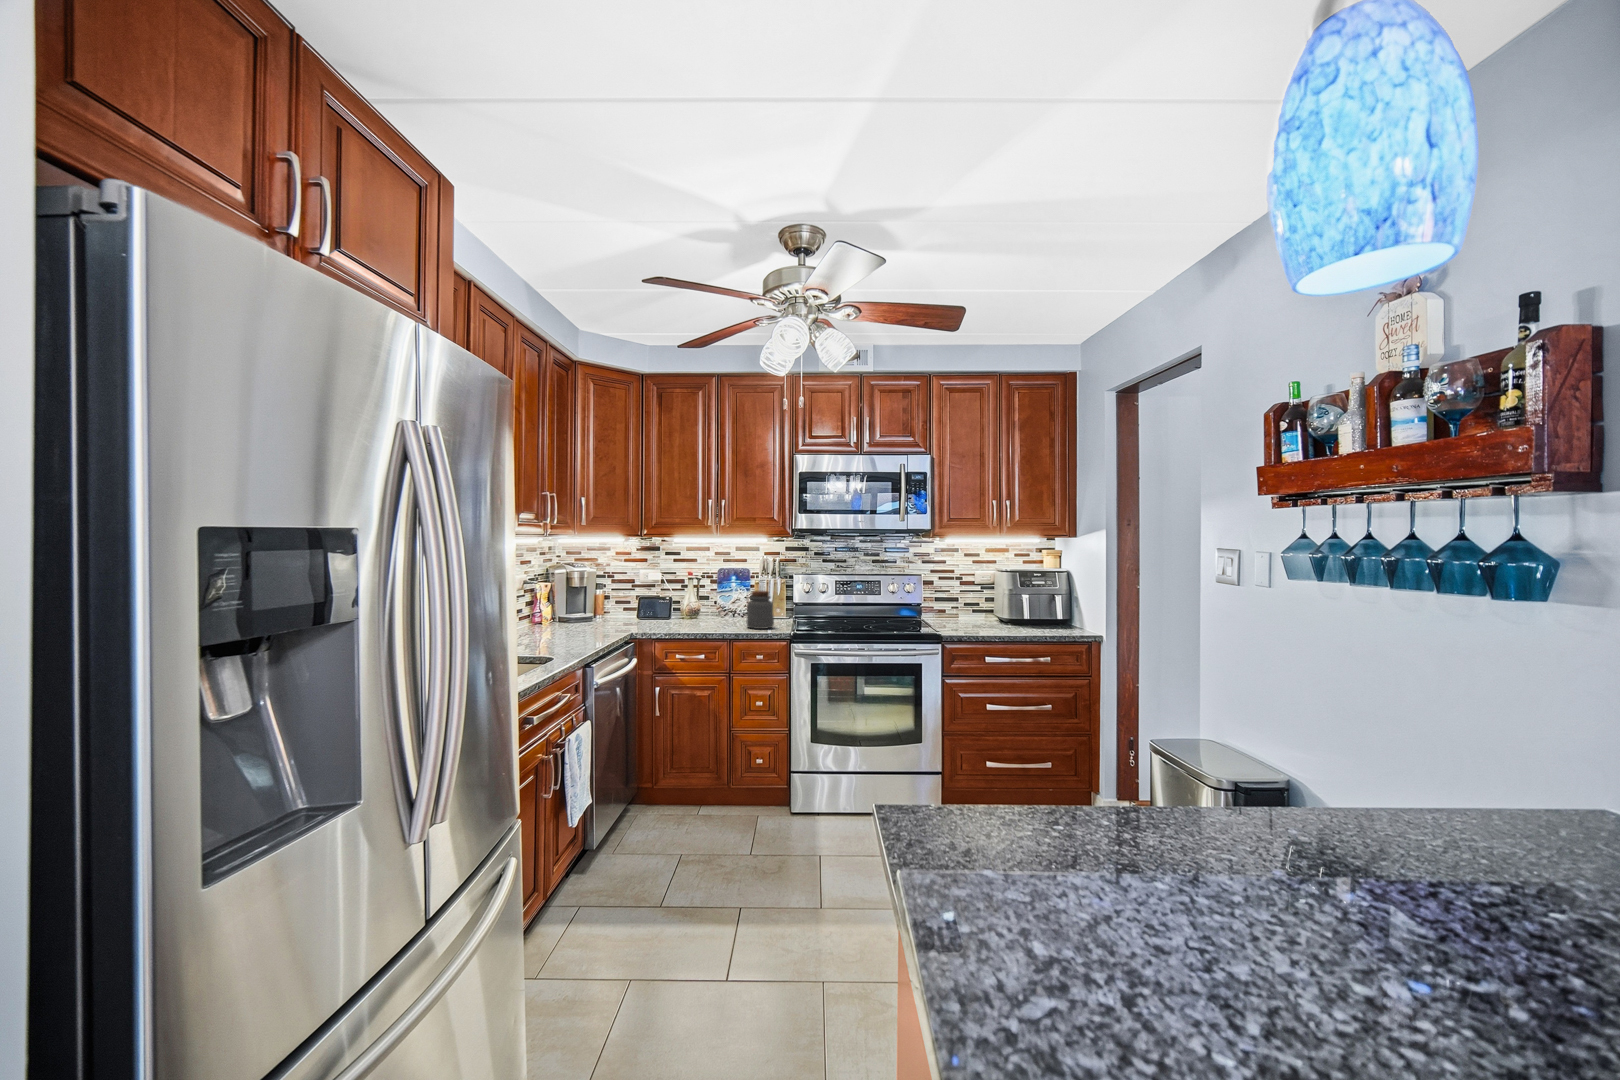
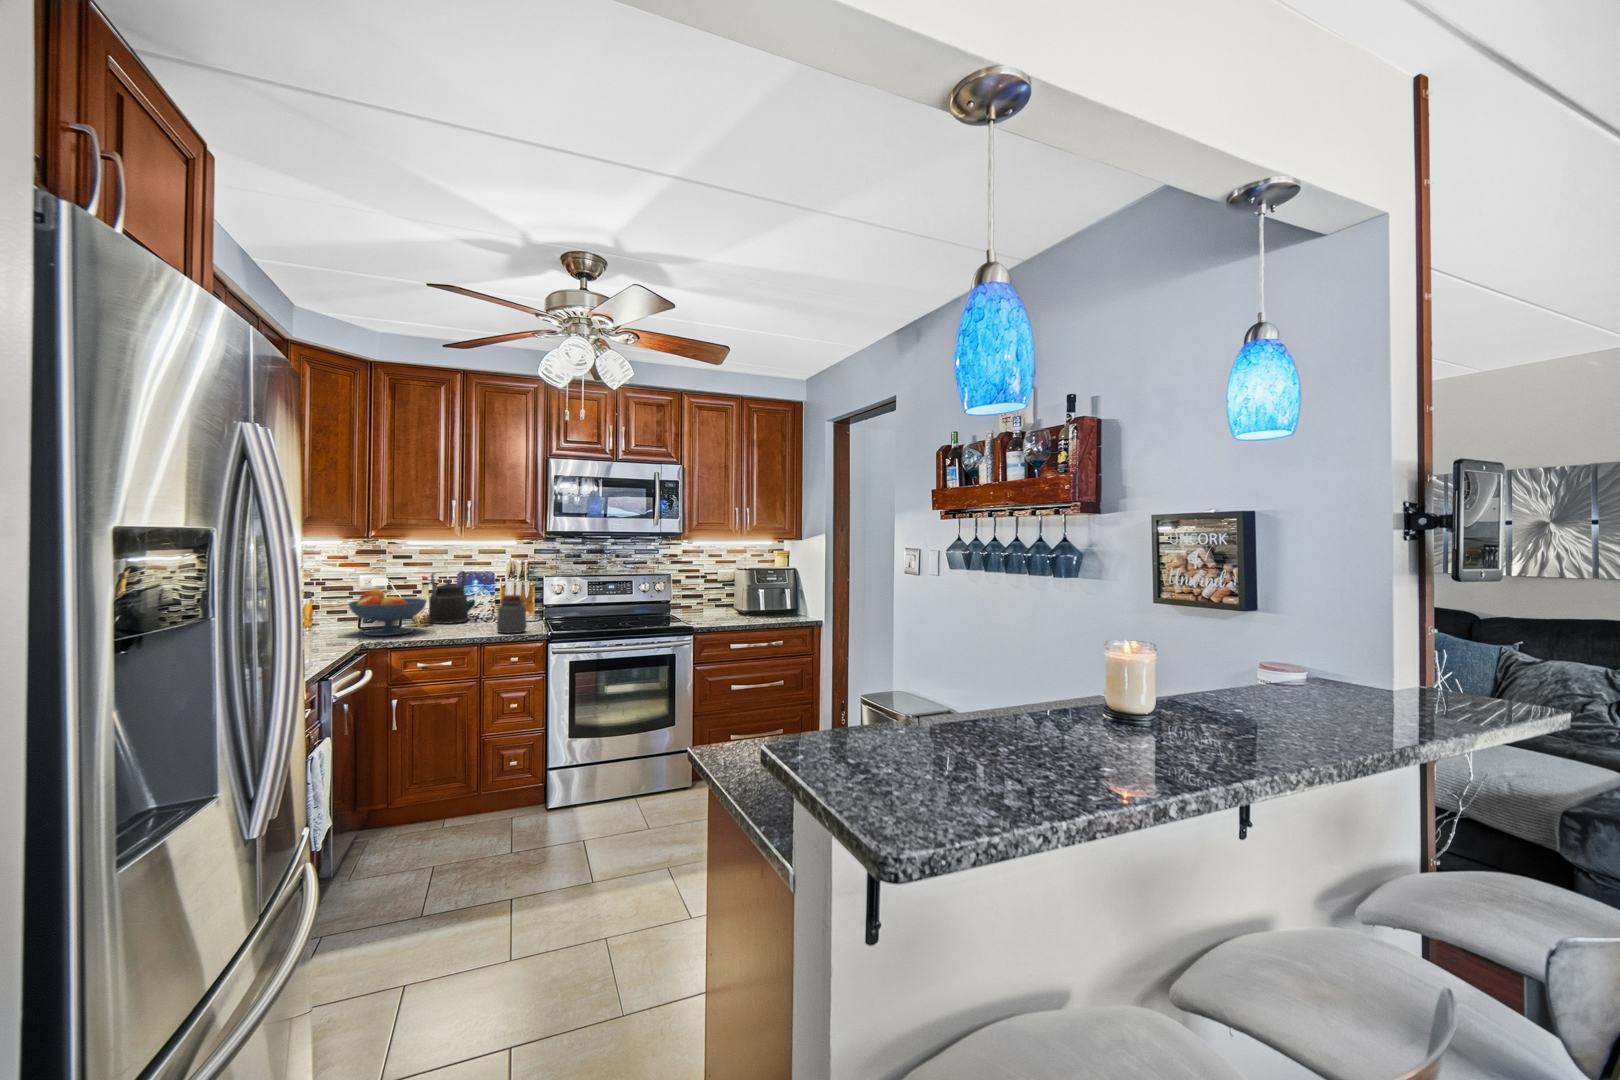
kettle: none [691,568,738,618] -> present [428,571,475,624]
fruit bowl: none [621,583,687,626] -> present [348,590,427,636]

